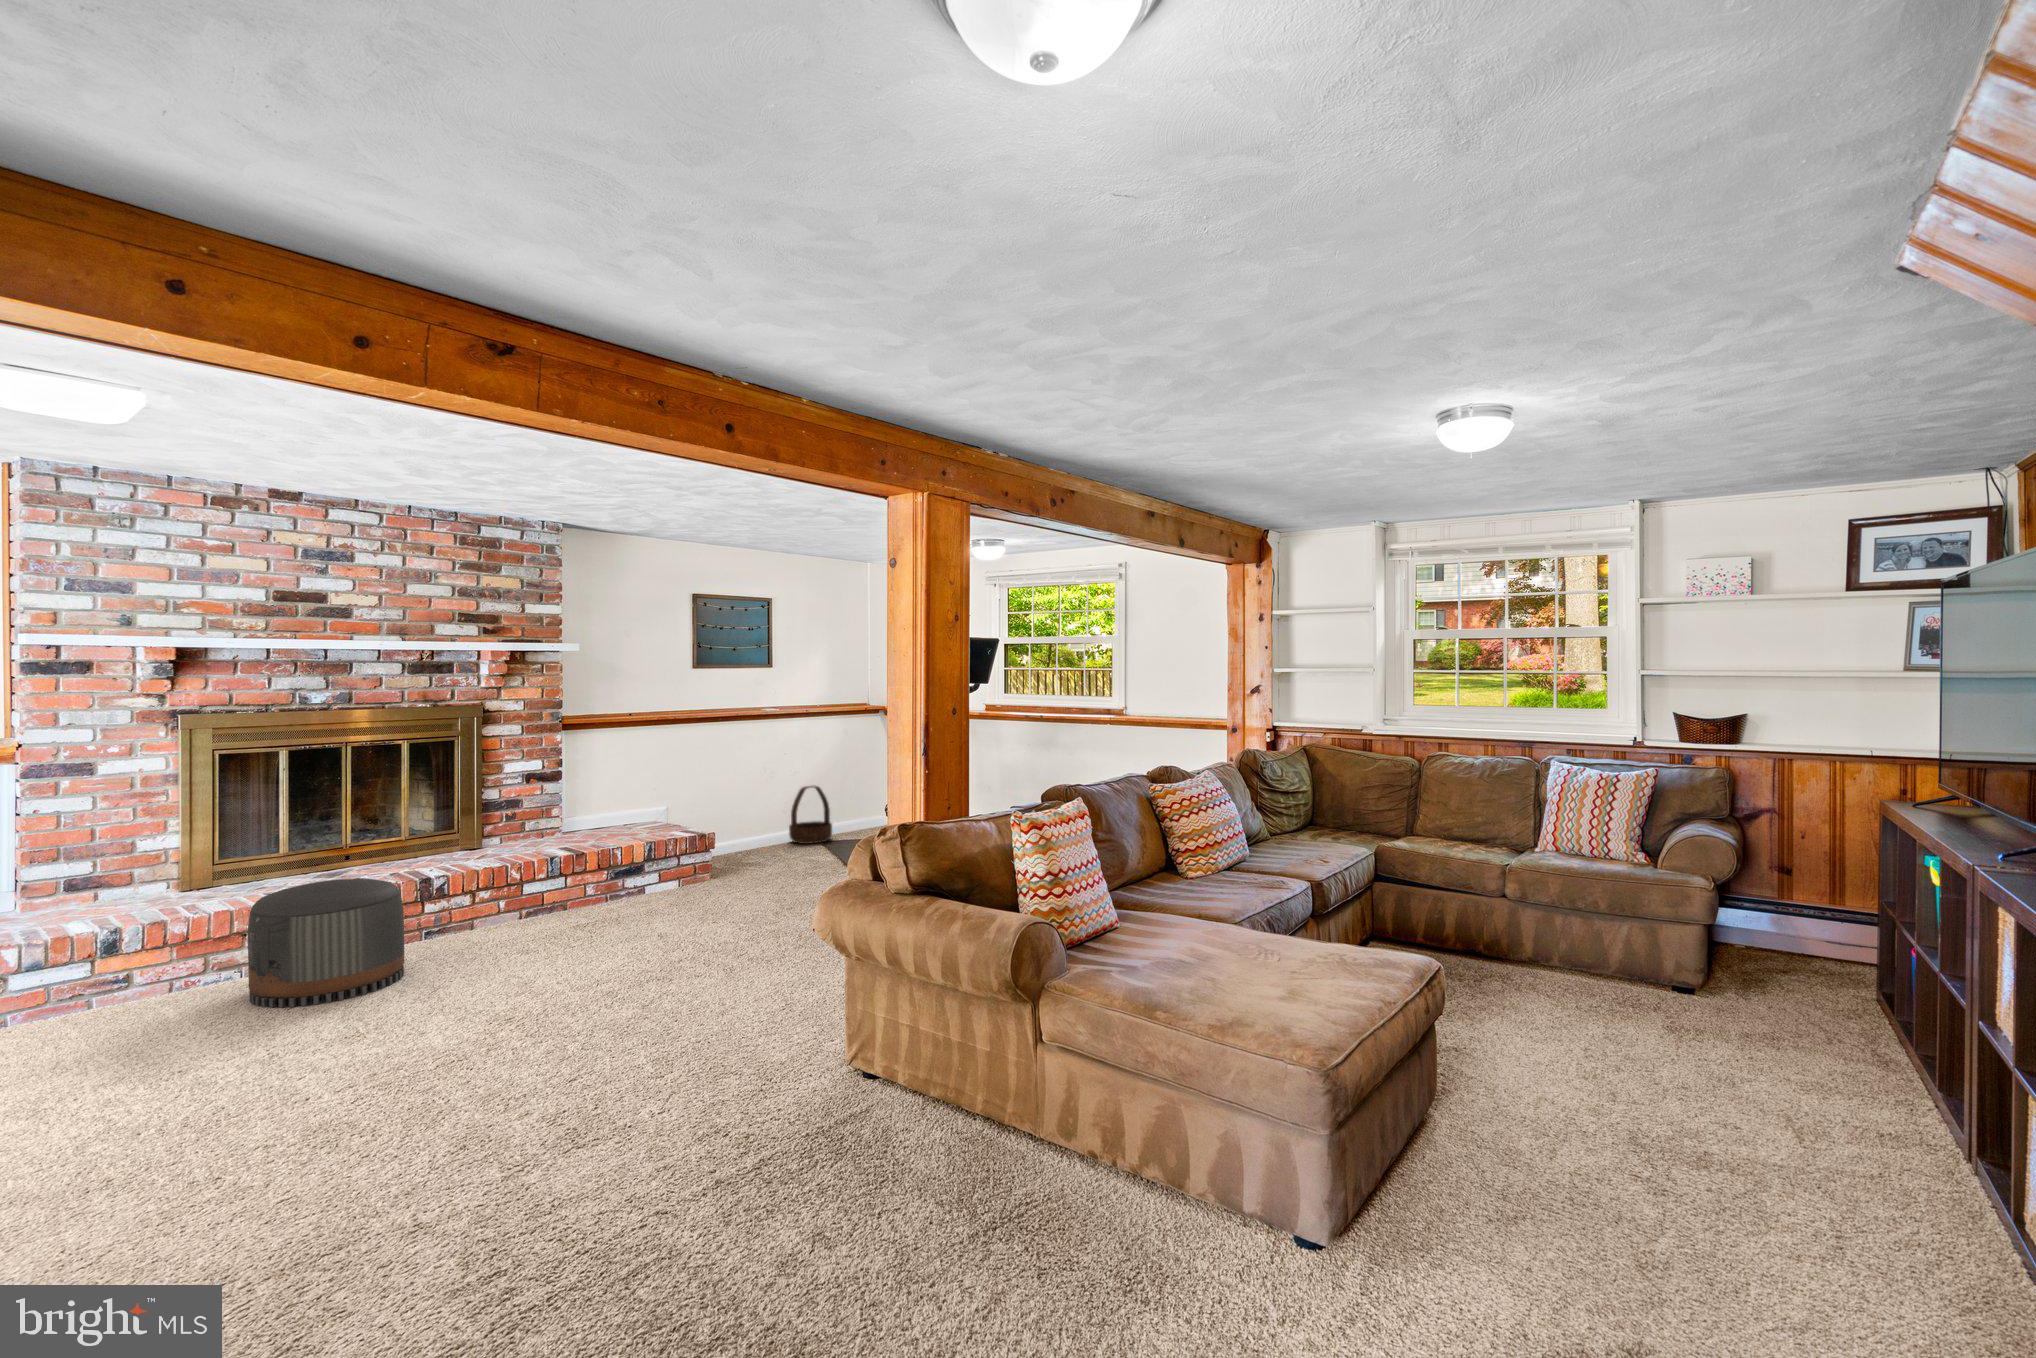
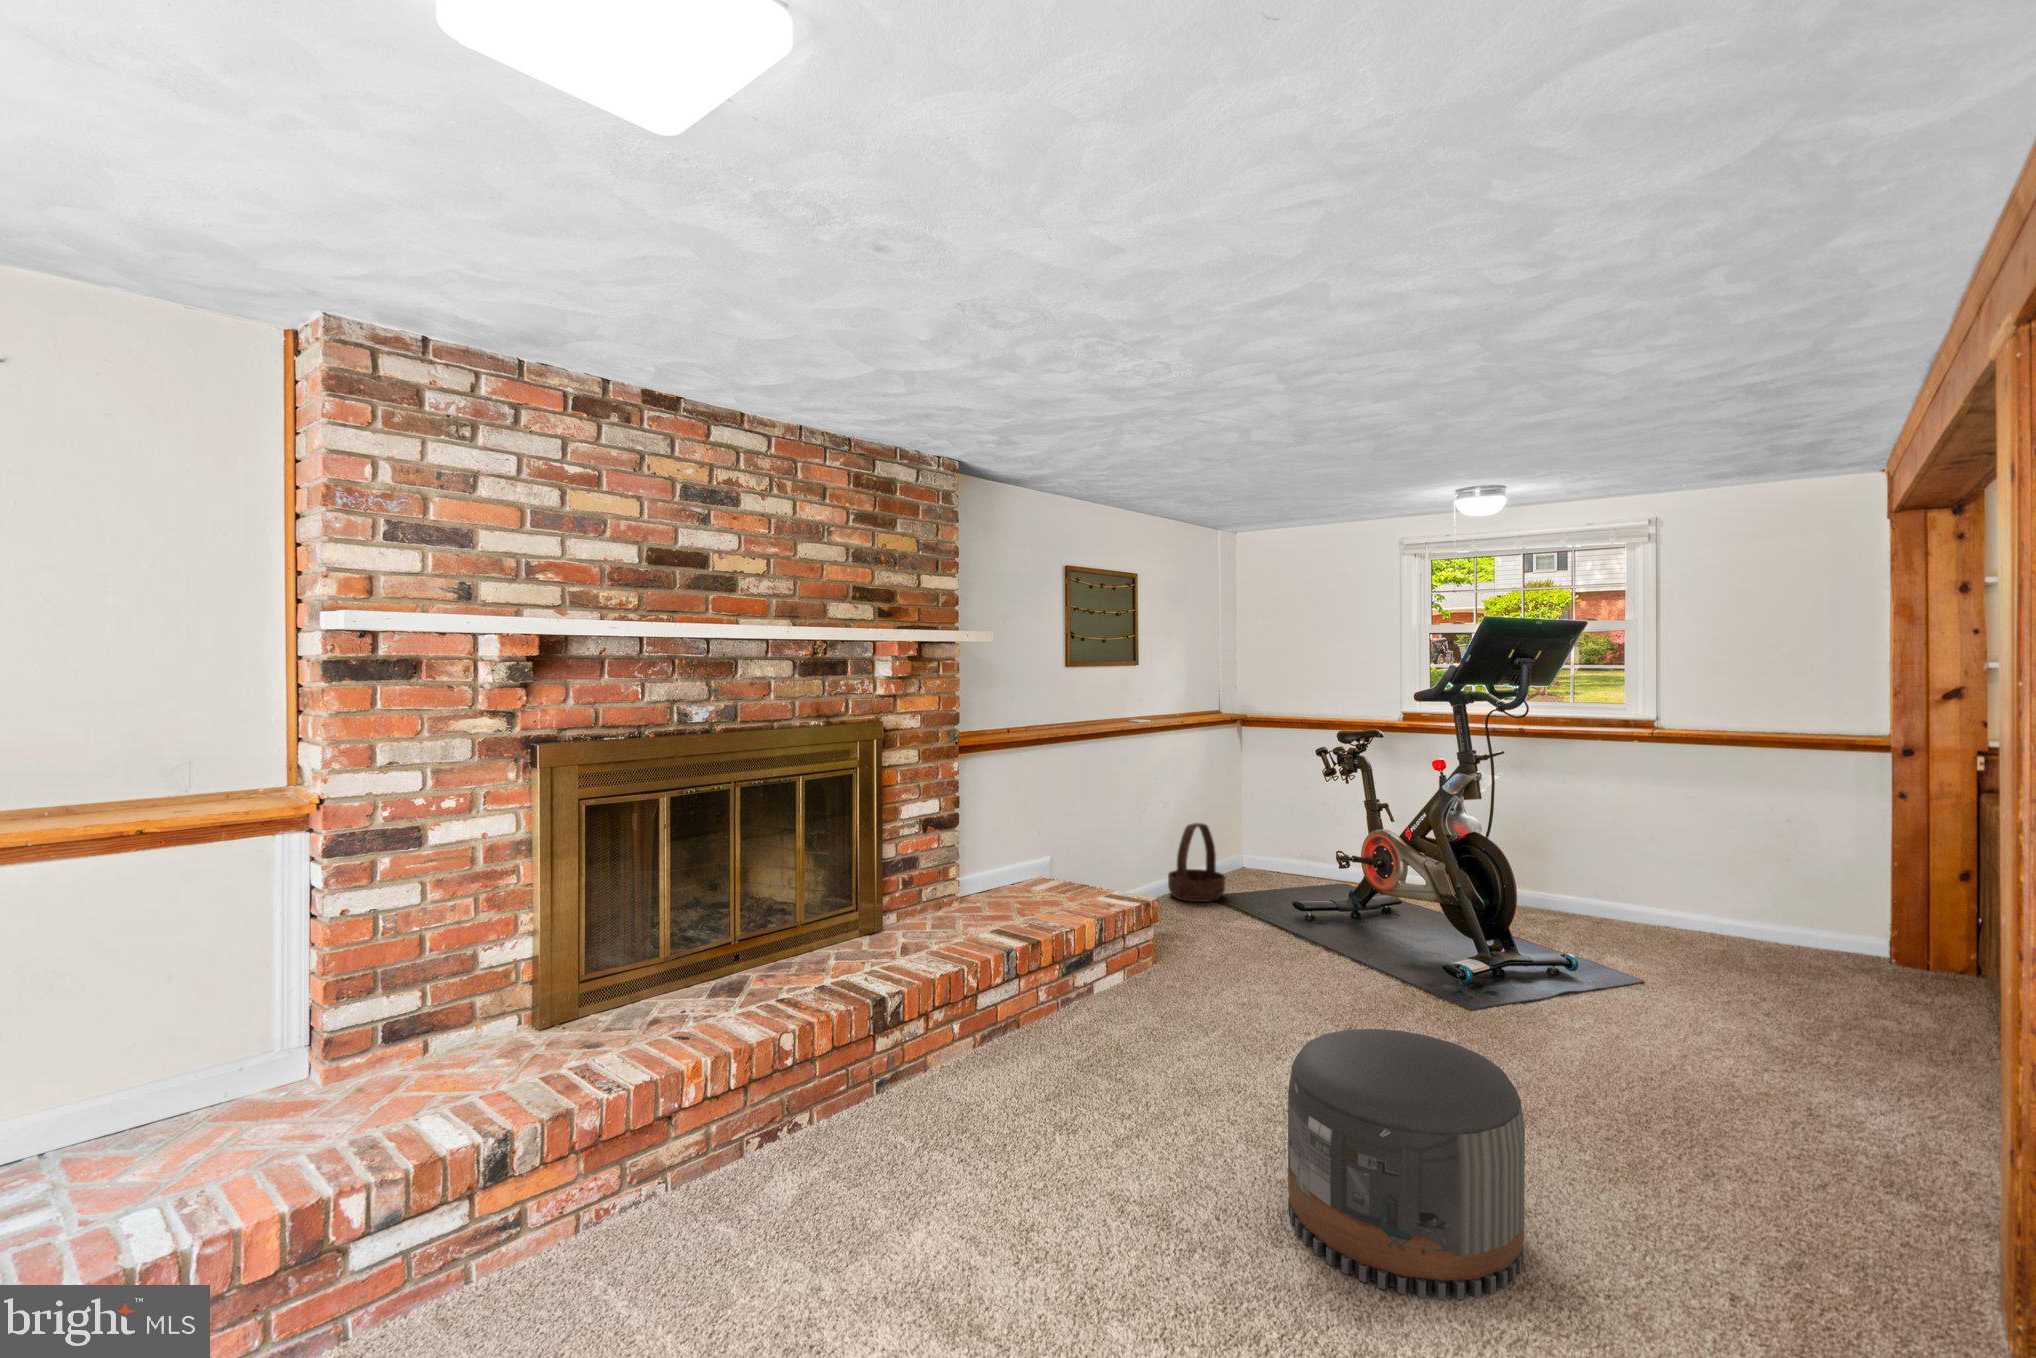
pouf: present [248,879,405,1008] -> present [1288,1029,1525,1299]

